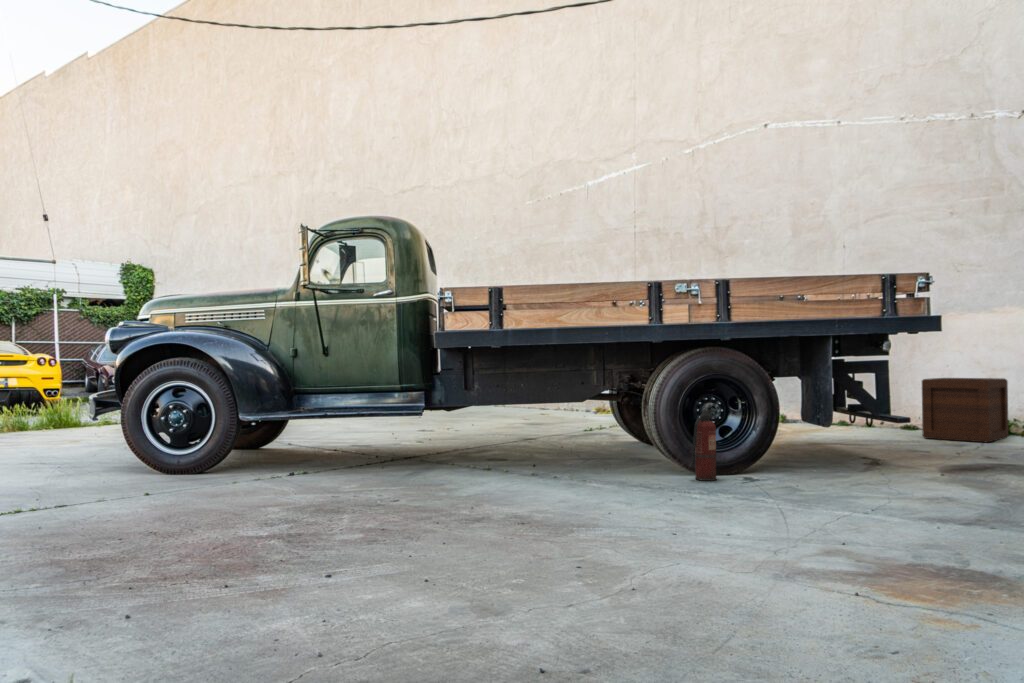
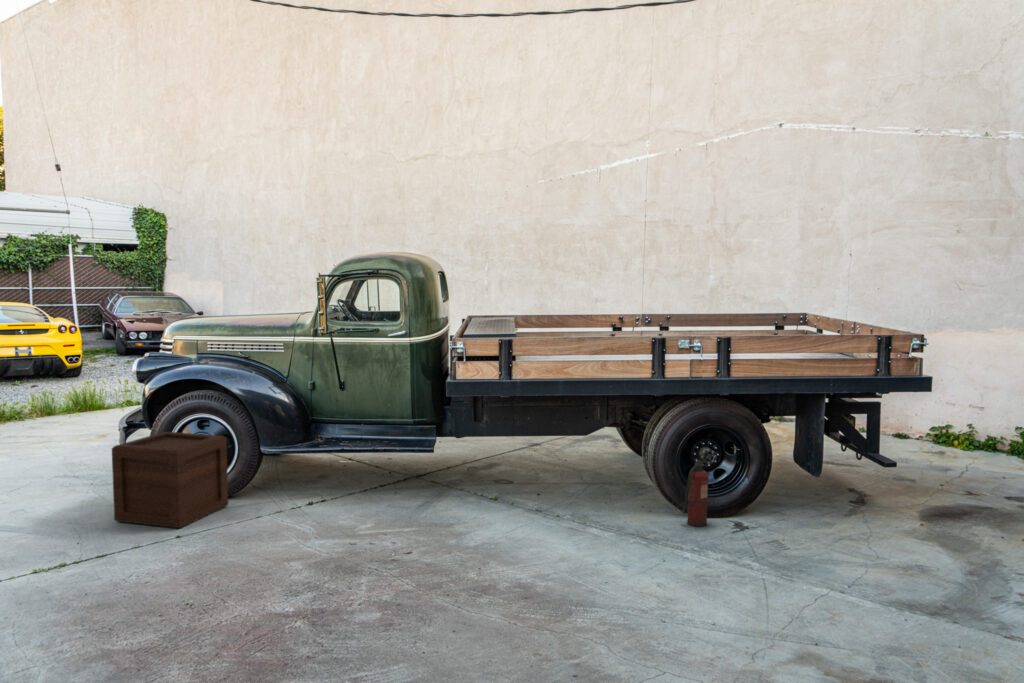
wooden crate: present [922,378,1009,443] -> present [112,432,228,528]

